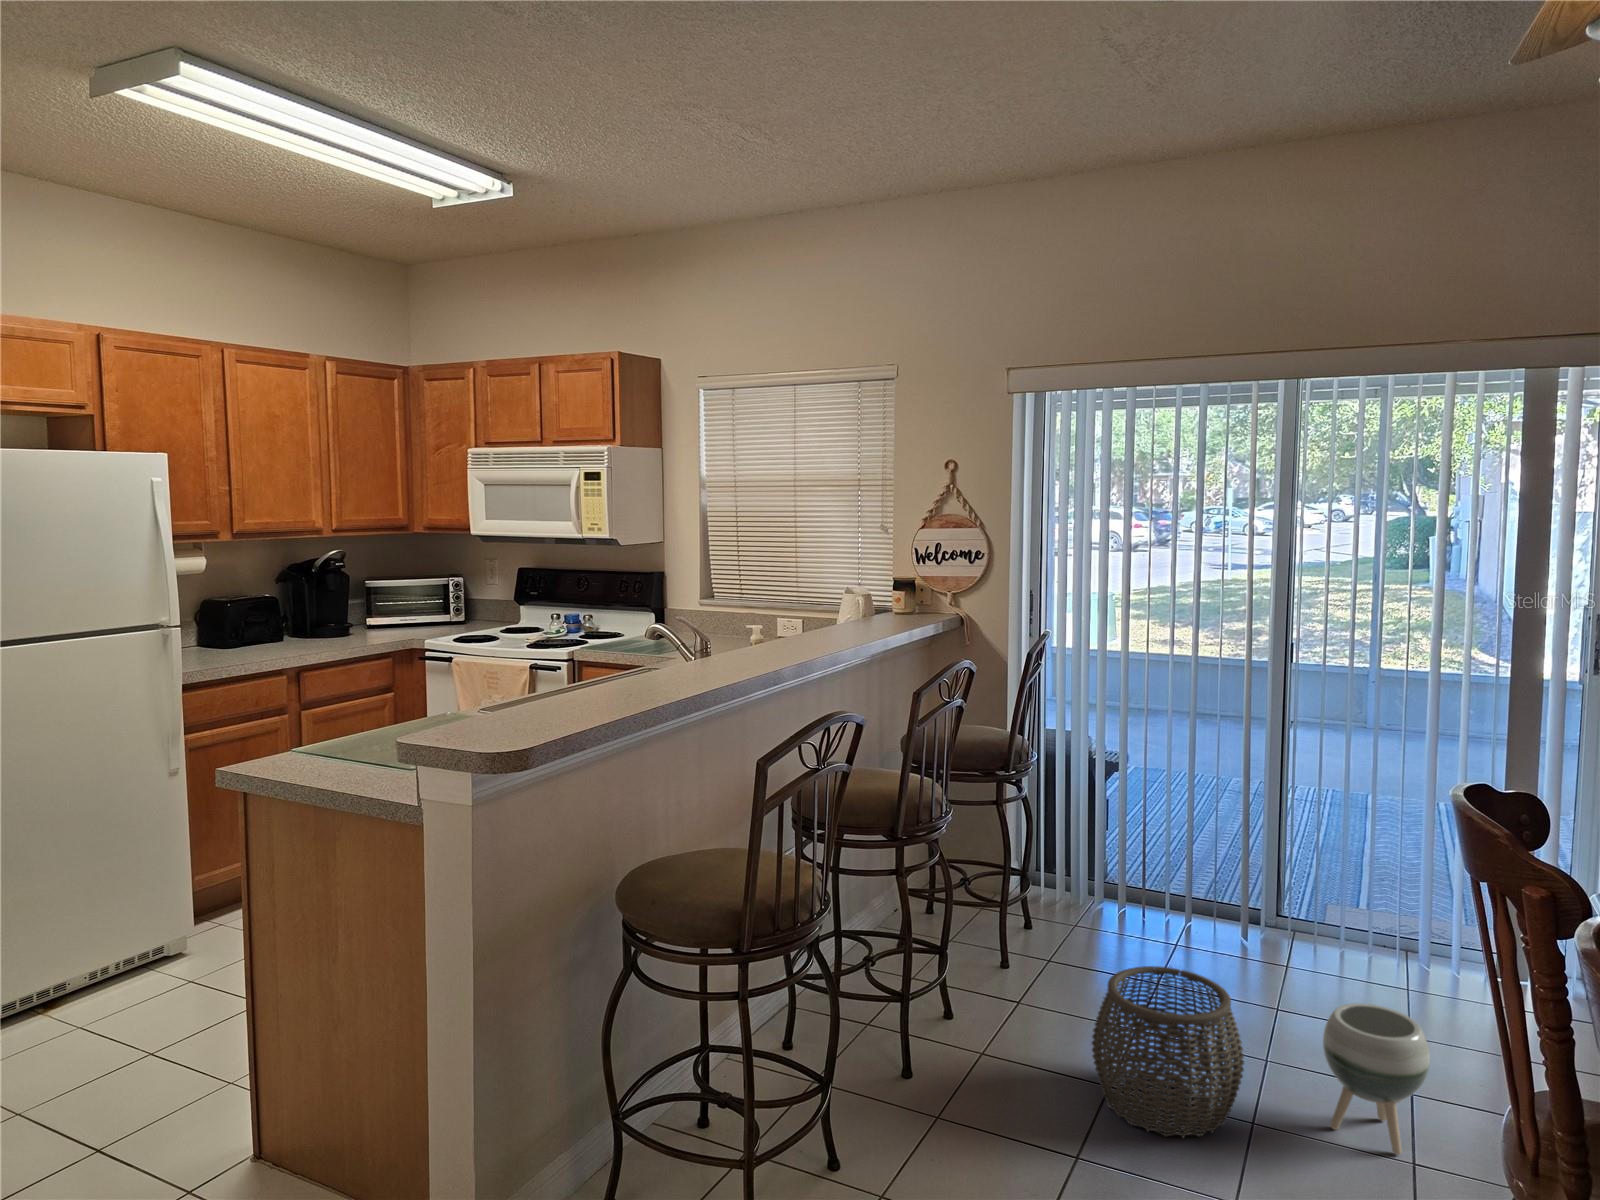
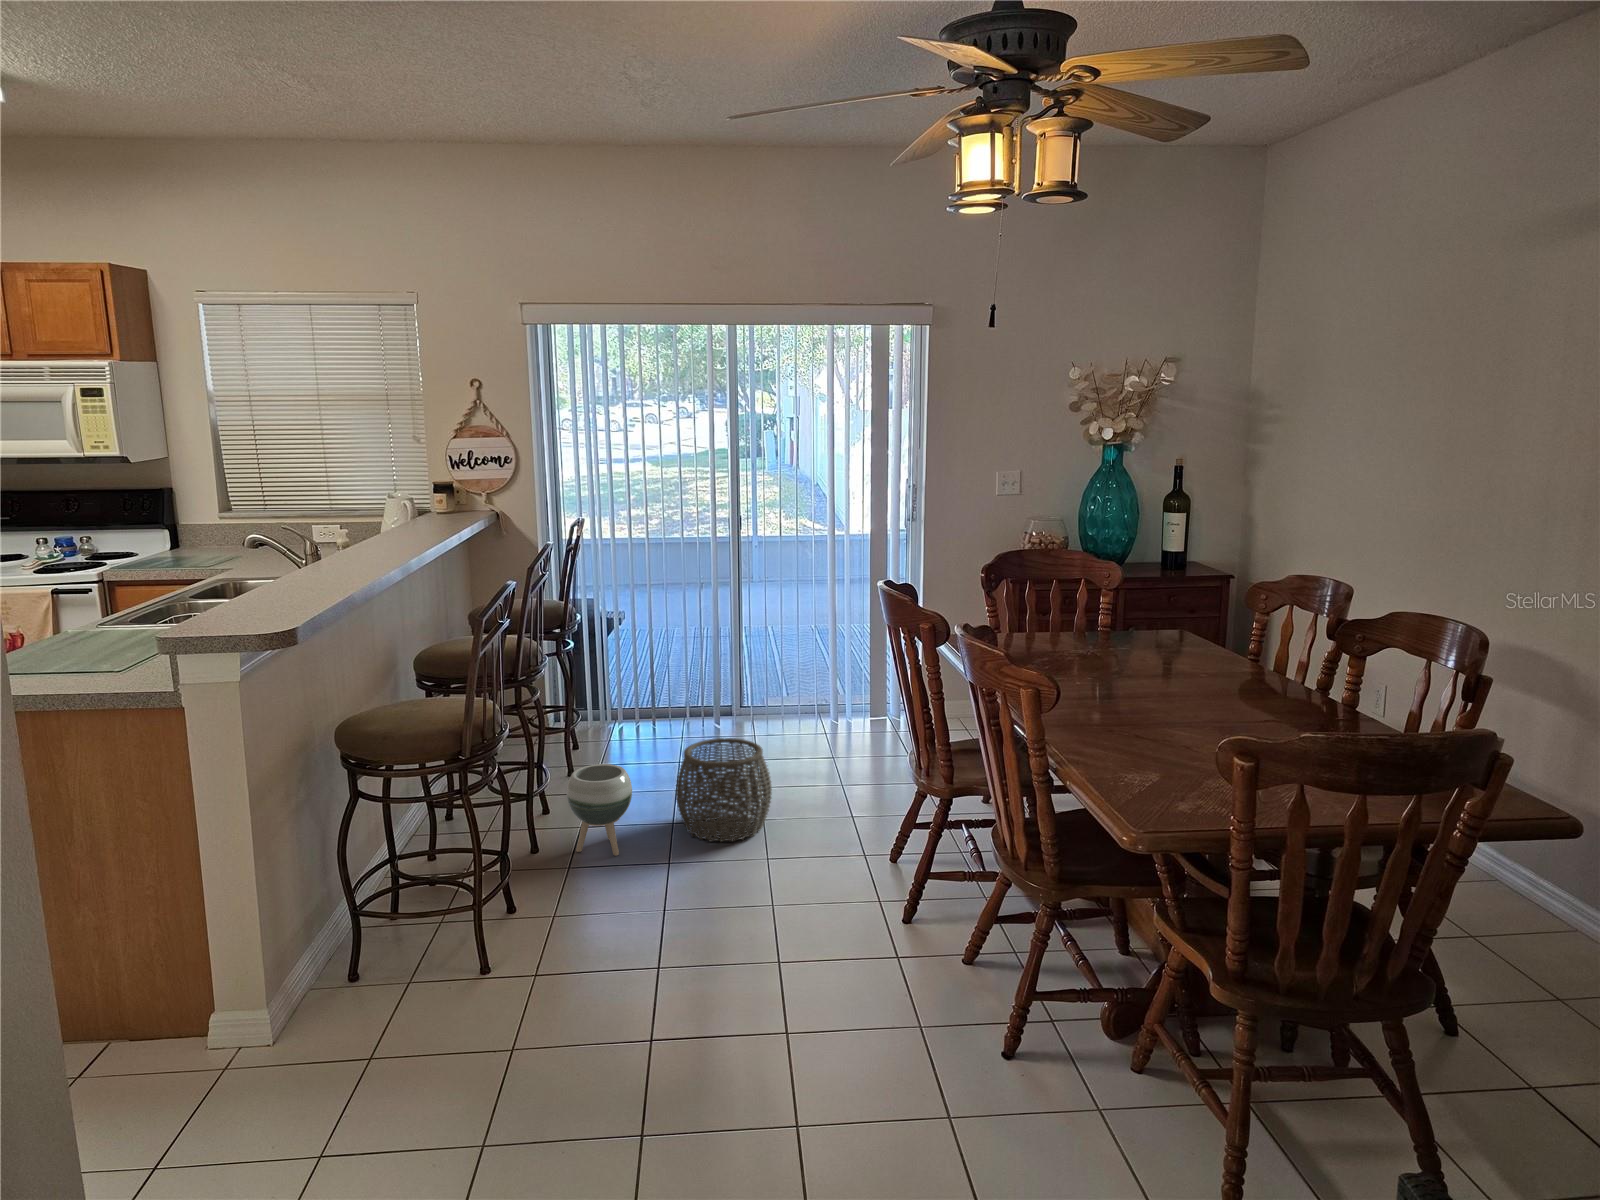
planter: present [1323,1003,1430,1155] -> present [567,764,632,856]

